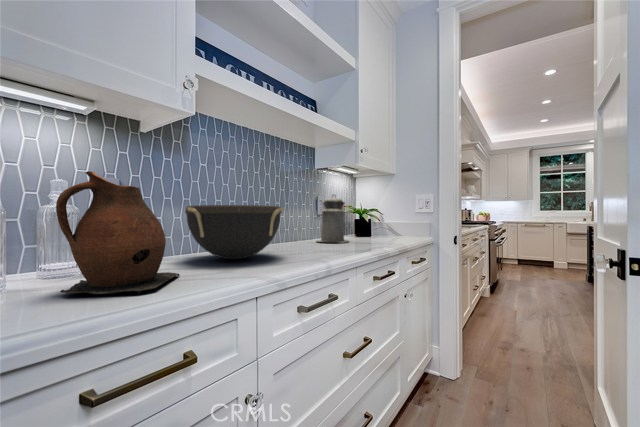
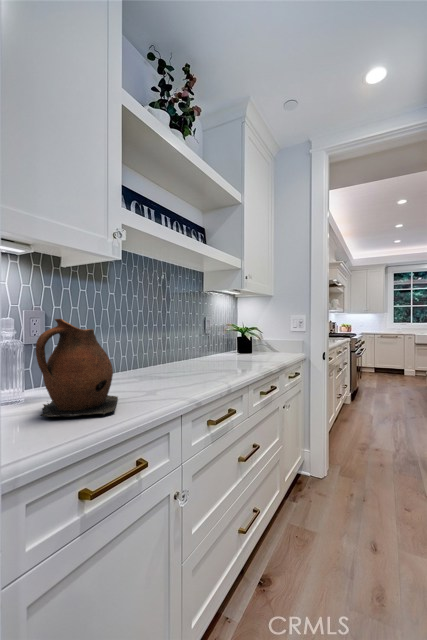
canister: present [318,195,348,243] -> none [205,317,235,360]
bowl: present [185,205,284,259] -> none [107,333,194,380]

